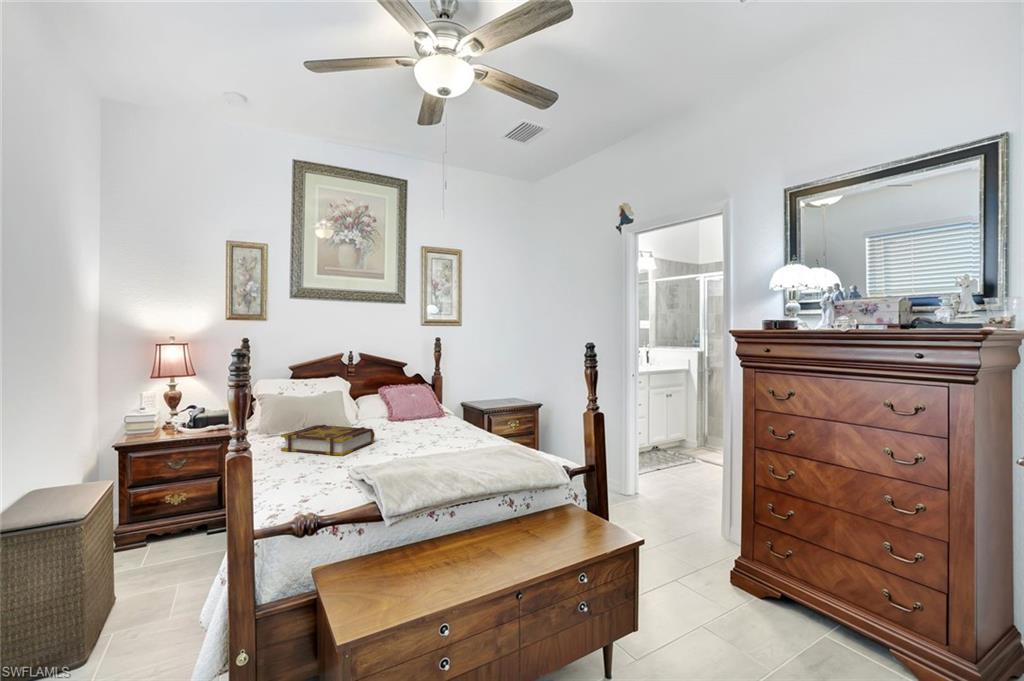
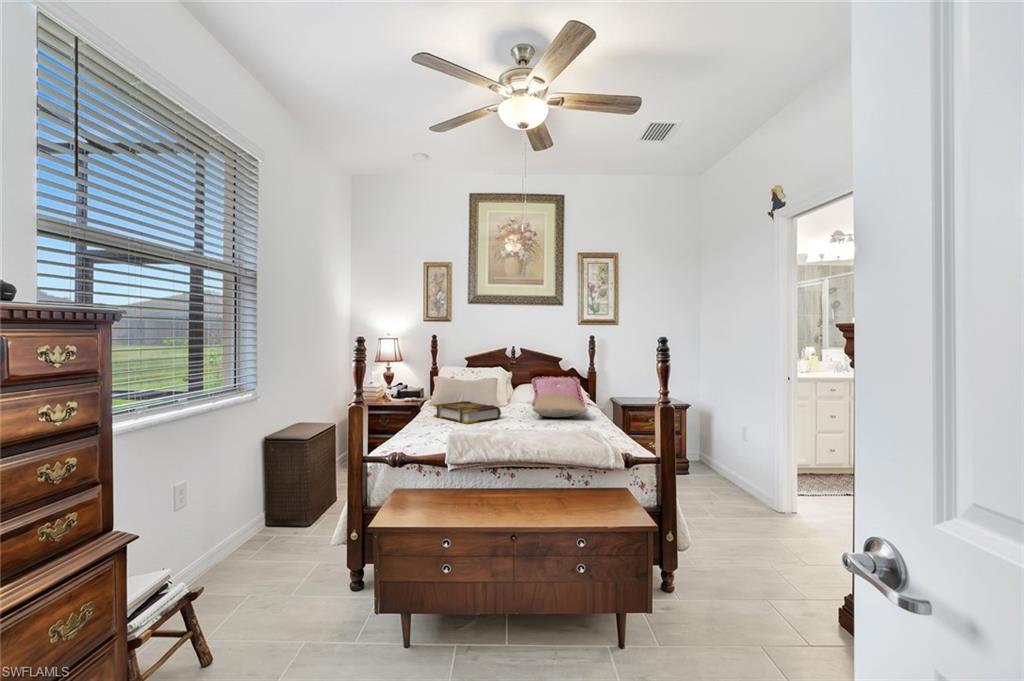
pillow: none [399,406,474,433] -> present [533,394,588,417]

